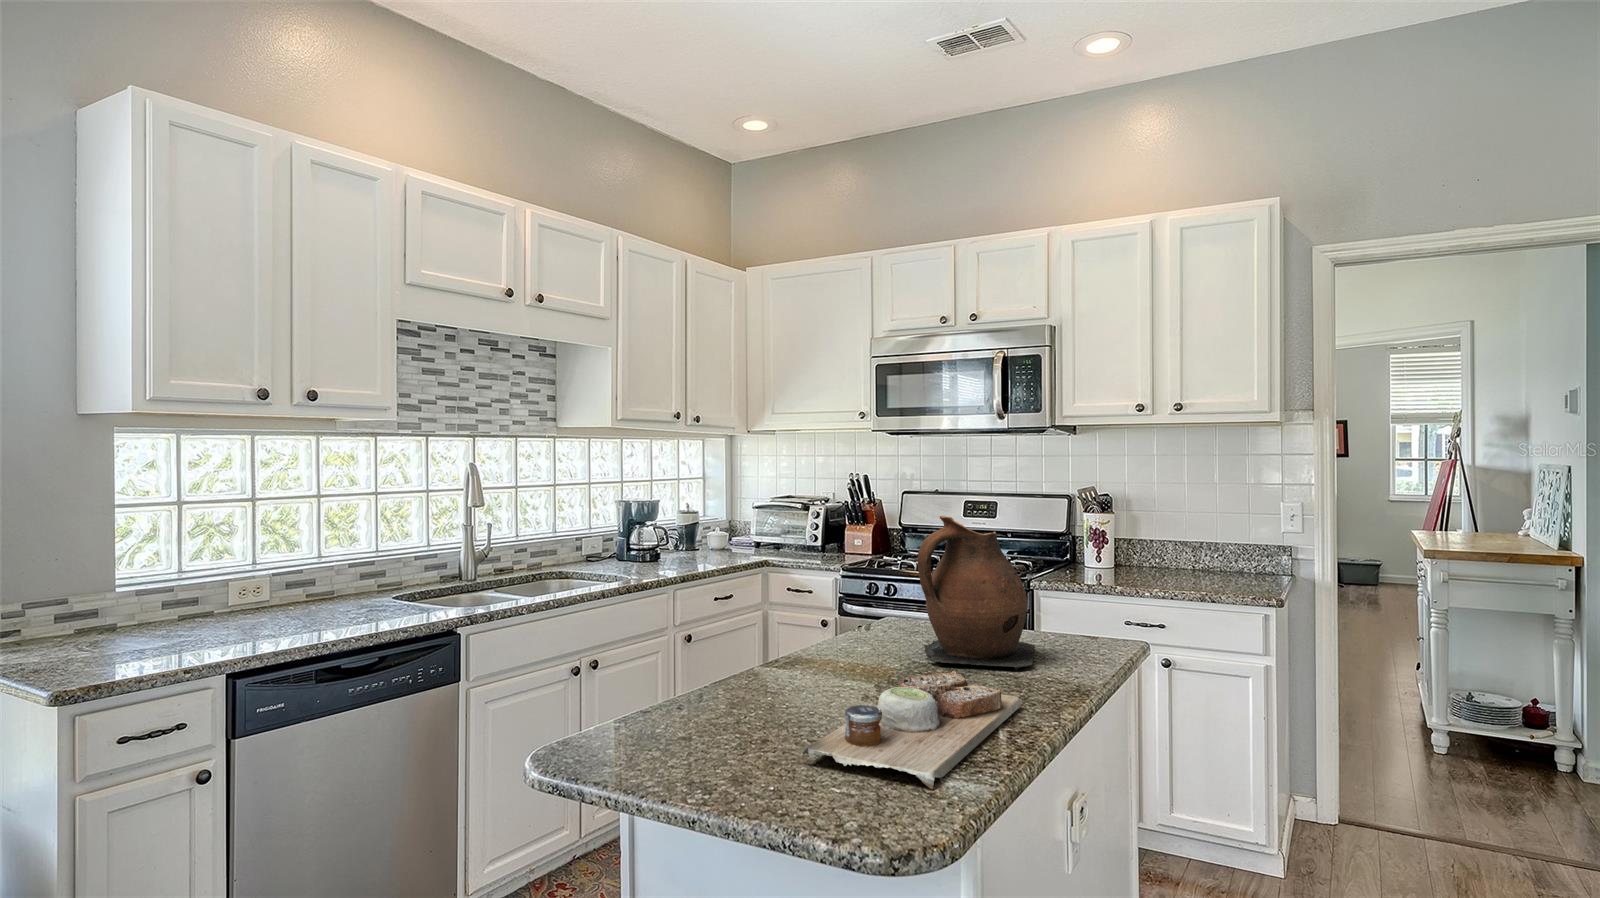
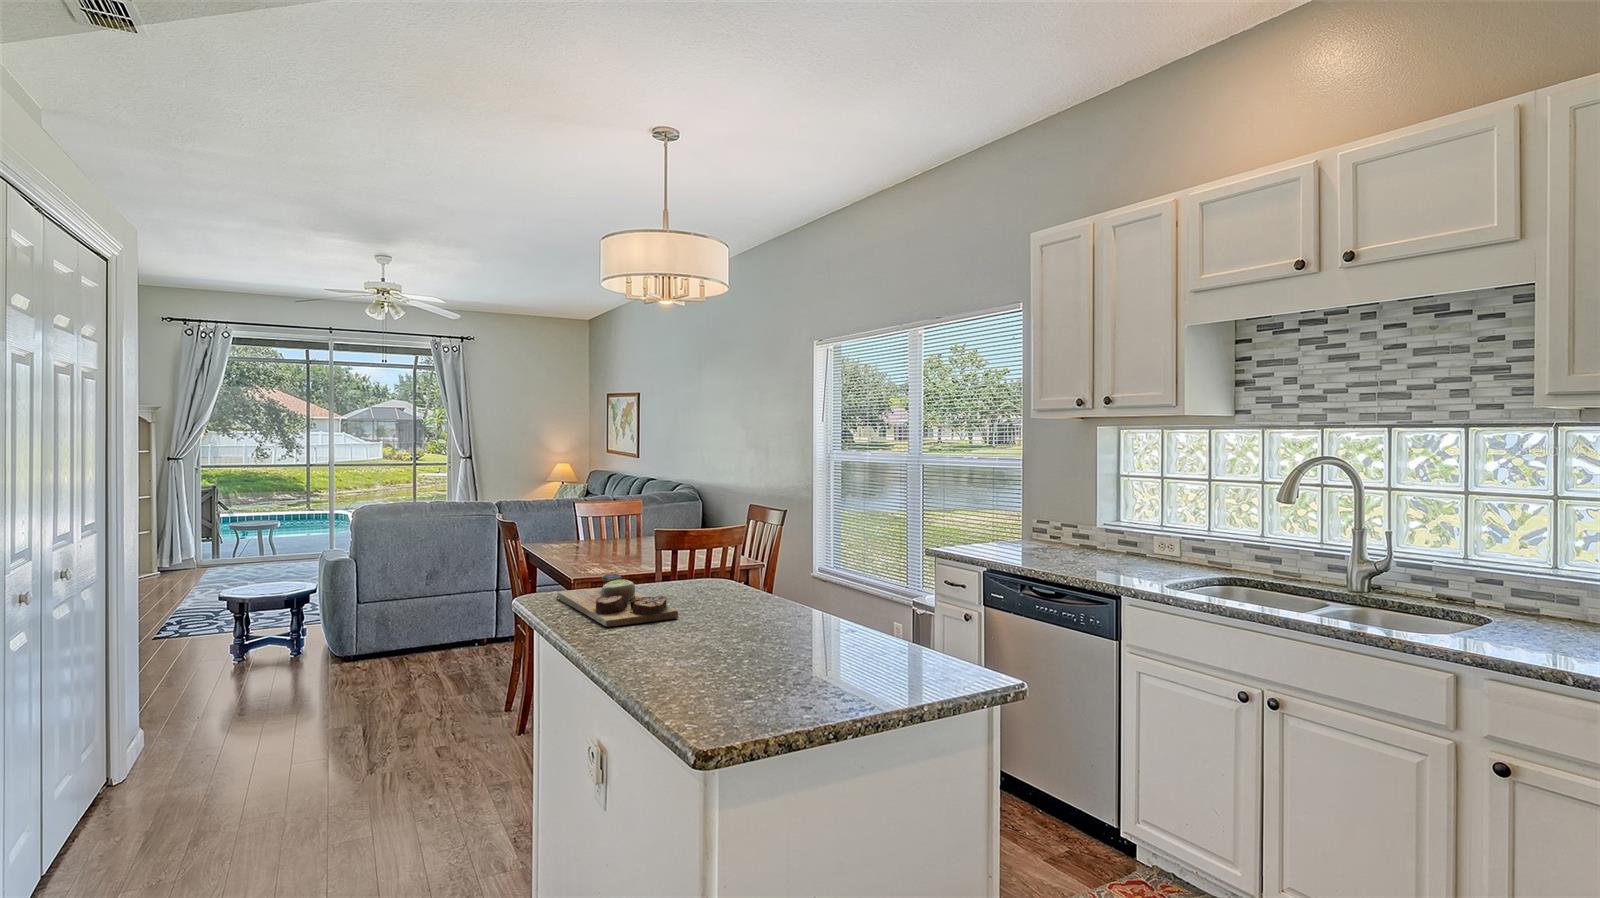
ceramic pitcher: present [917,516,1035,670] -> none [673,509,803,667]

